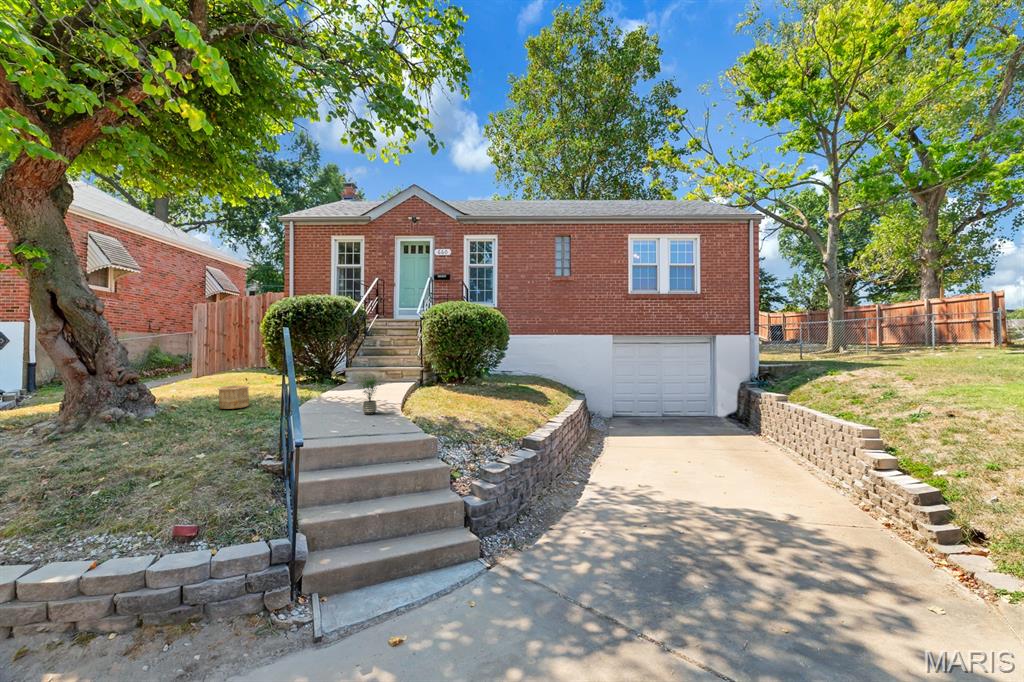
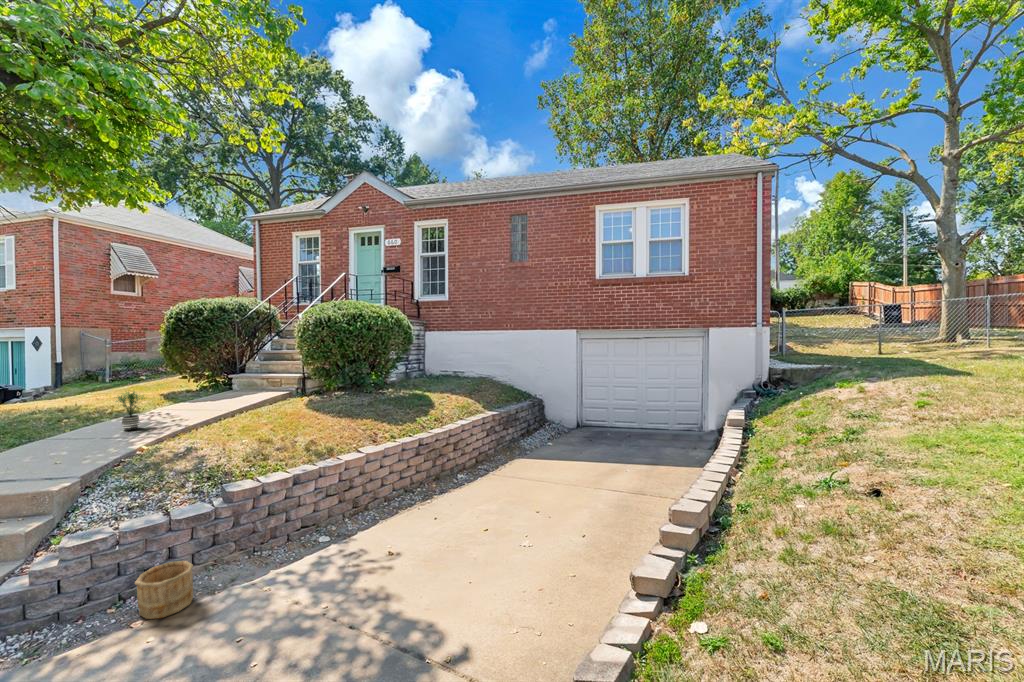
wooden bucket: present [218,385,249,409] -> present [135,561,193,619]

